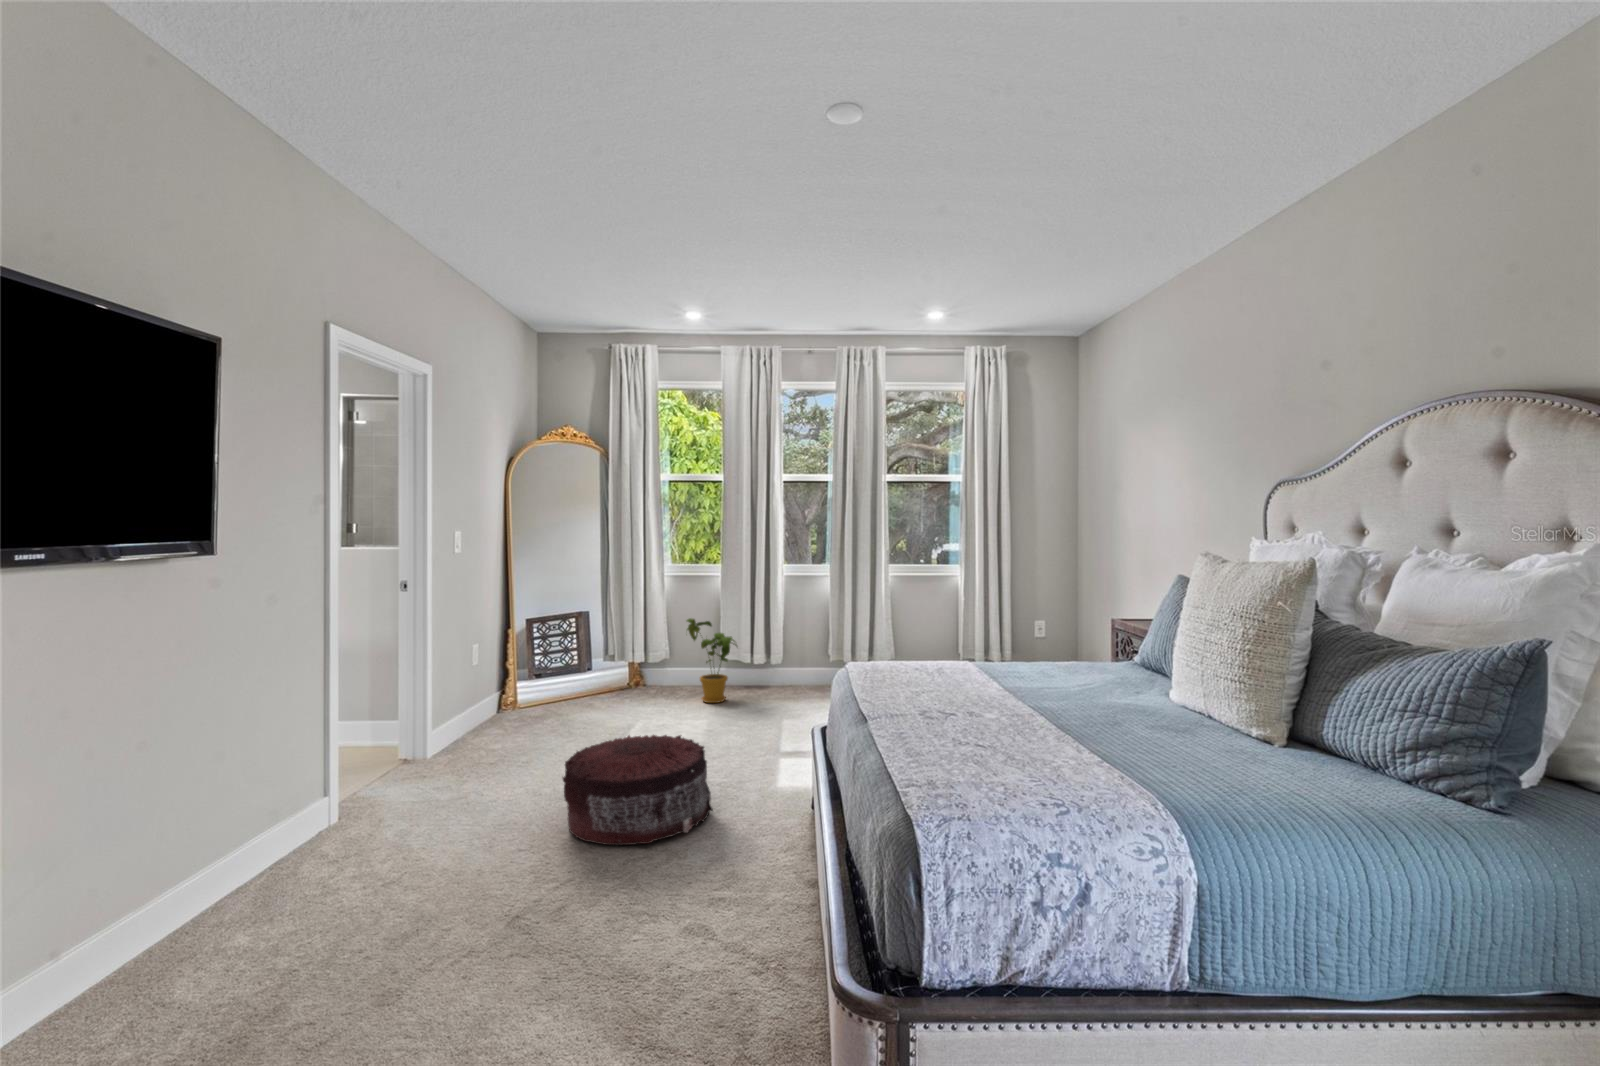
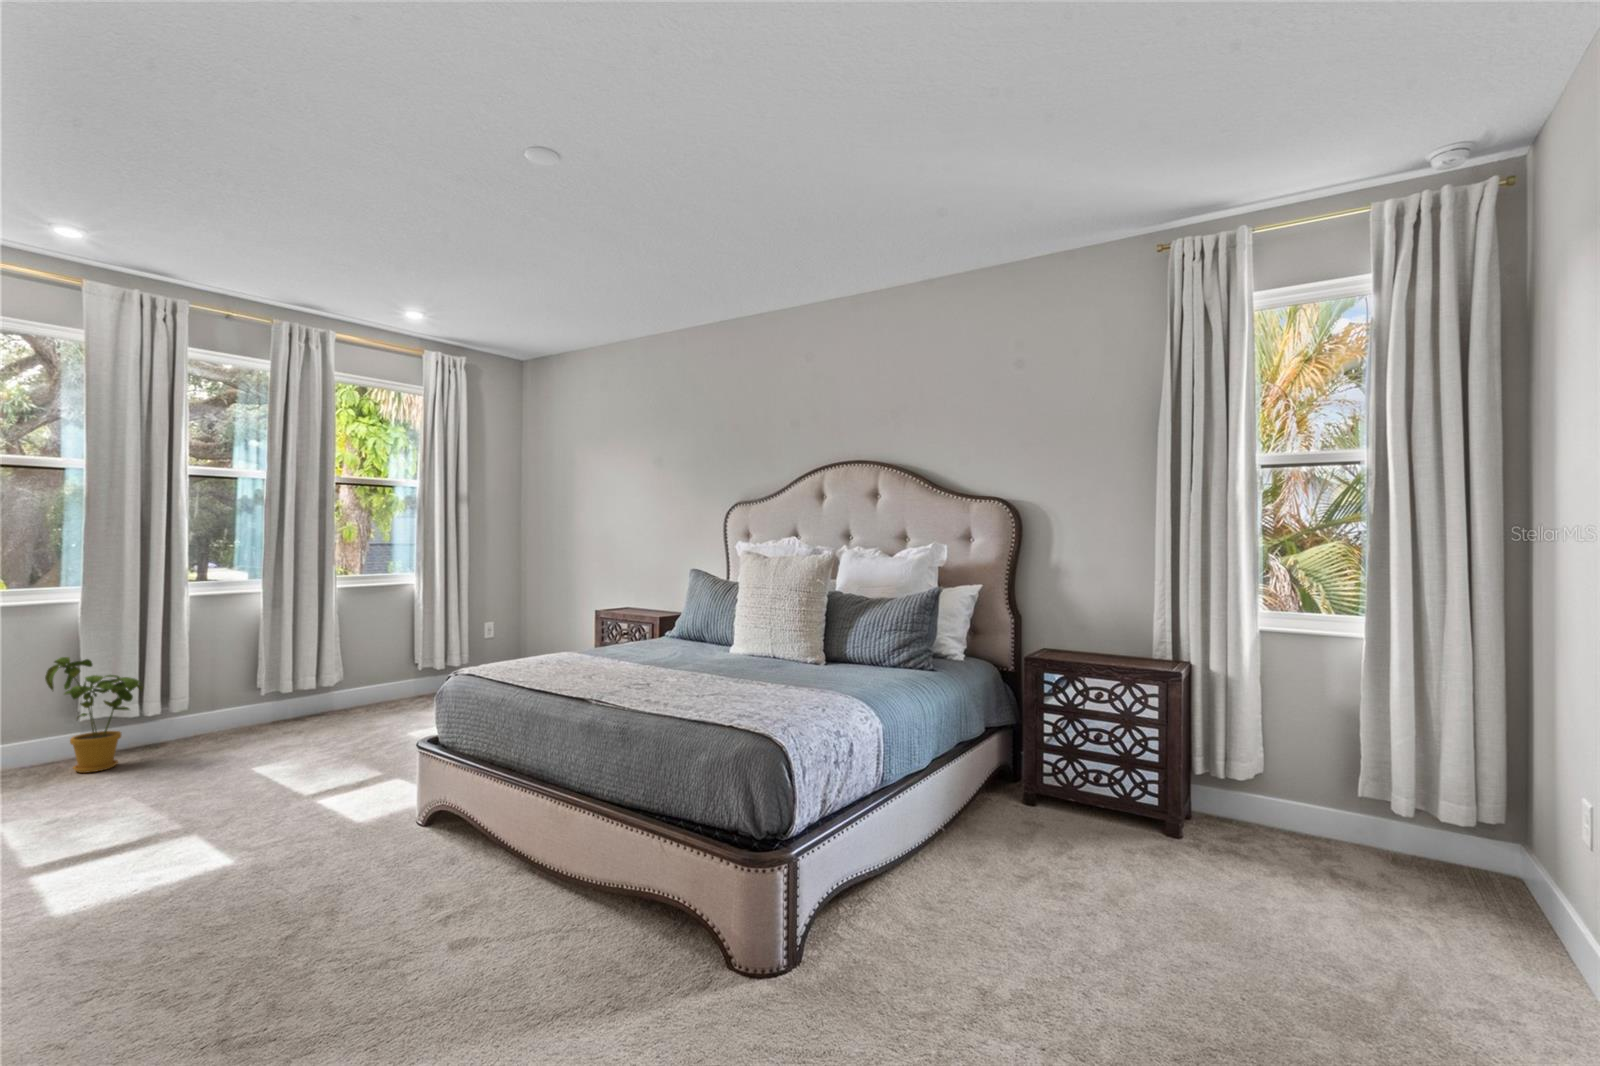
pouf: present [563,735,713,845] -> none [74,782,305,937]

